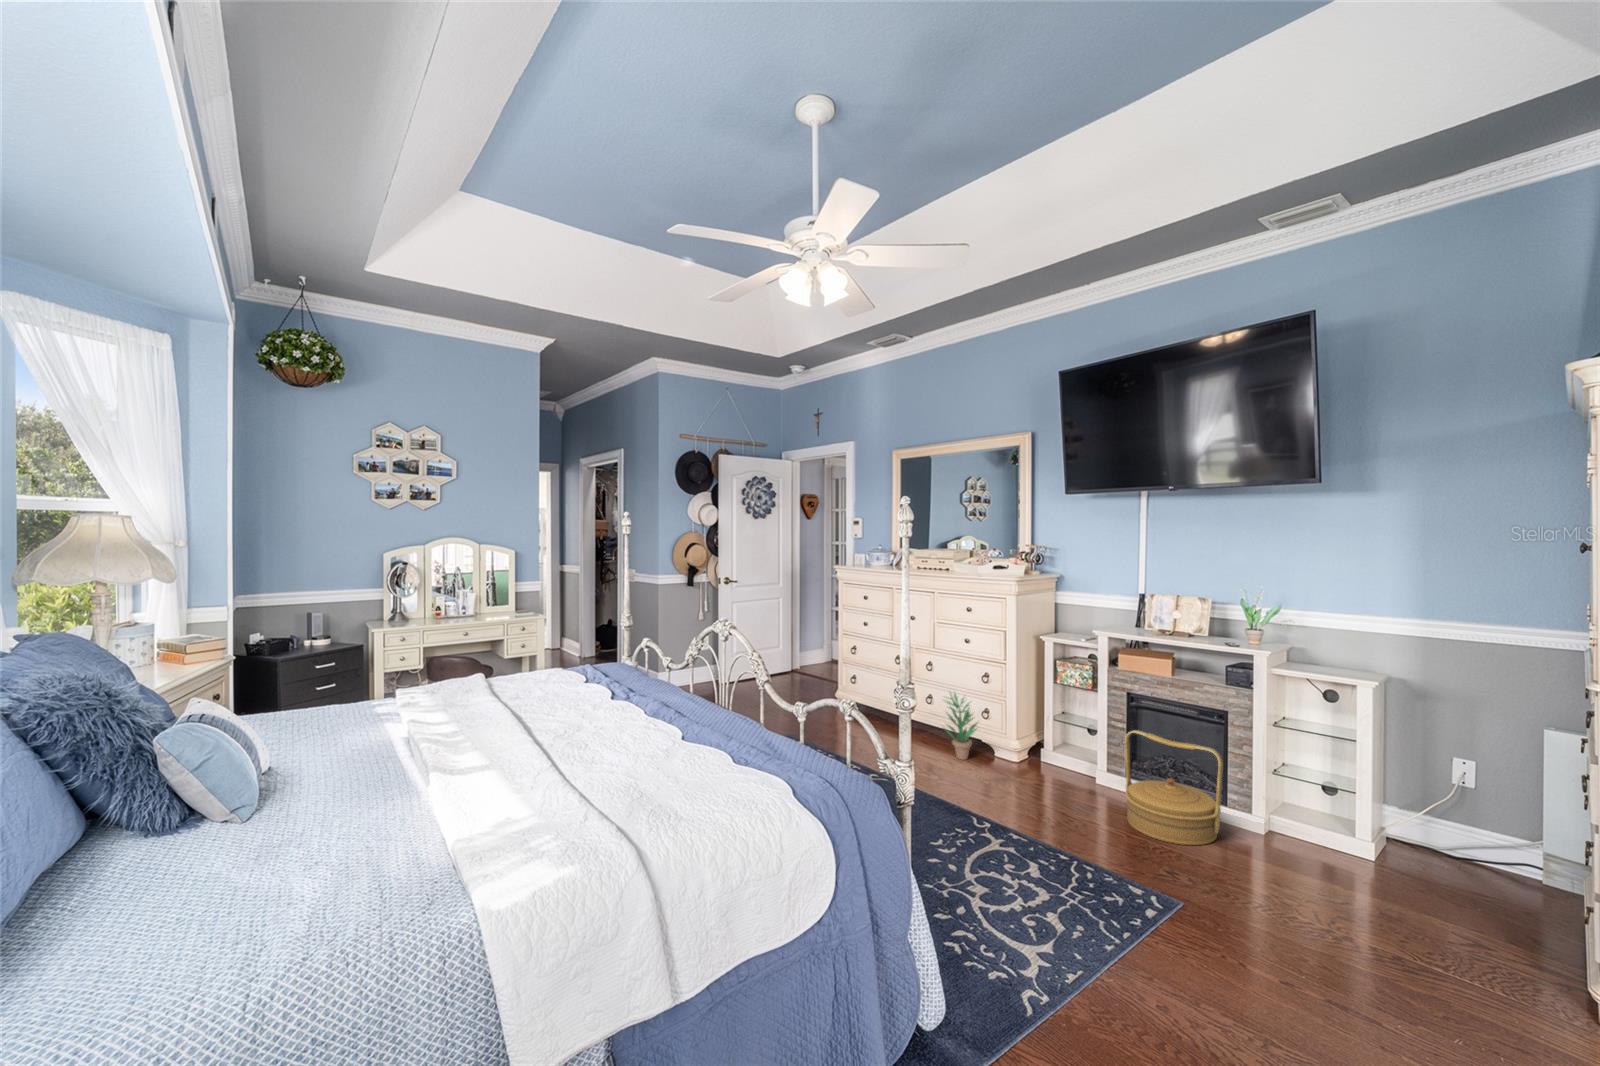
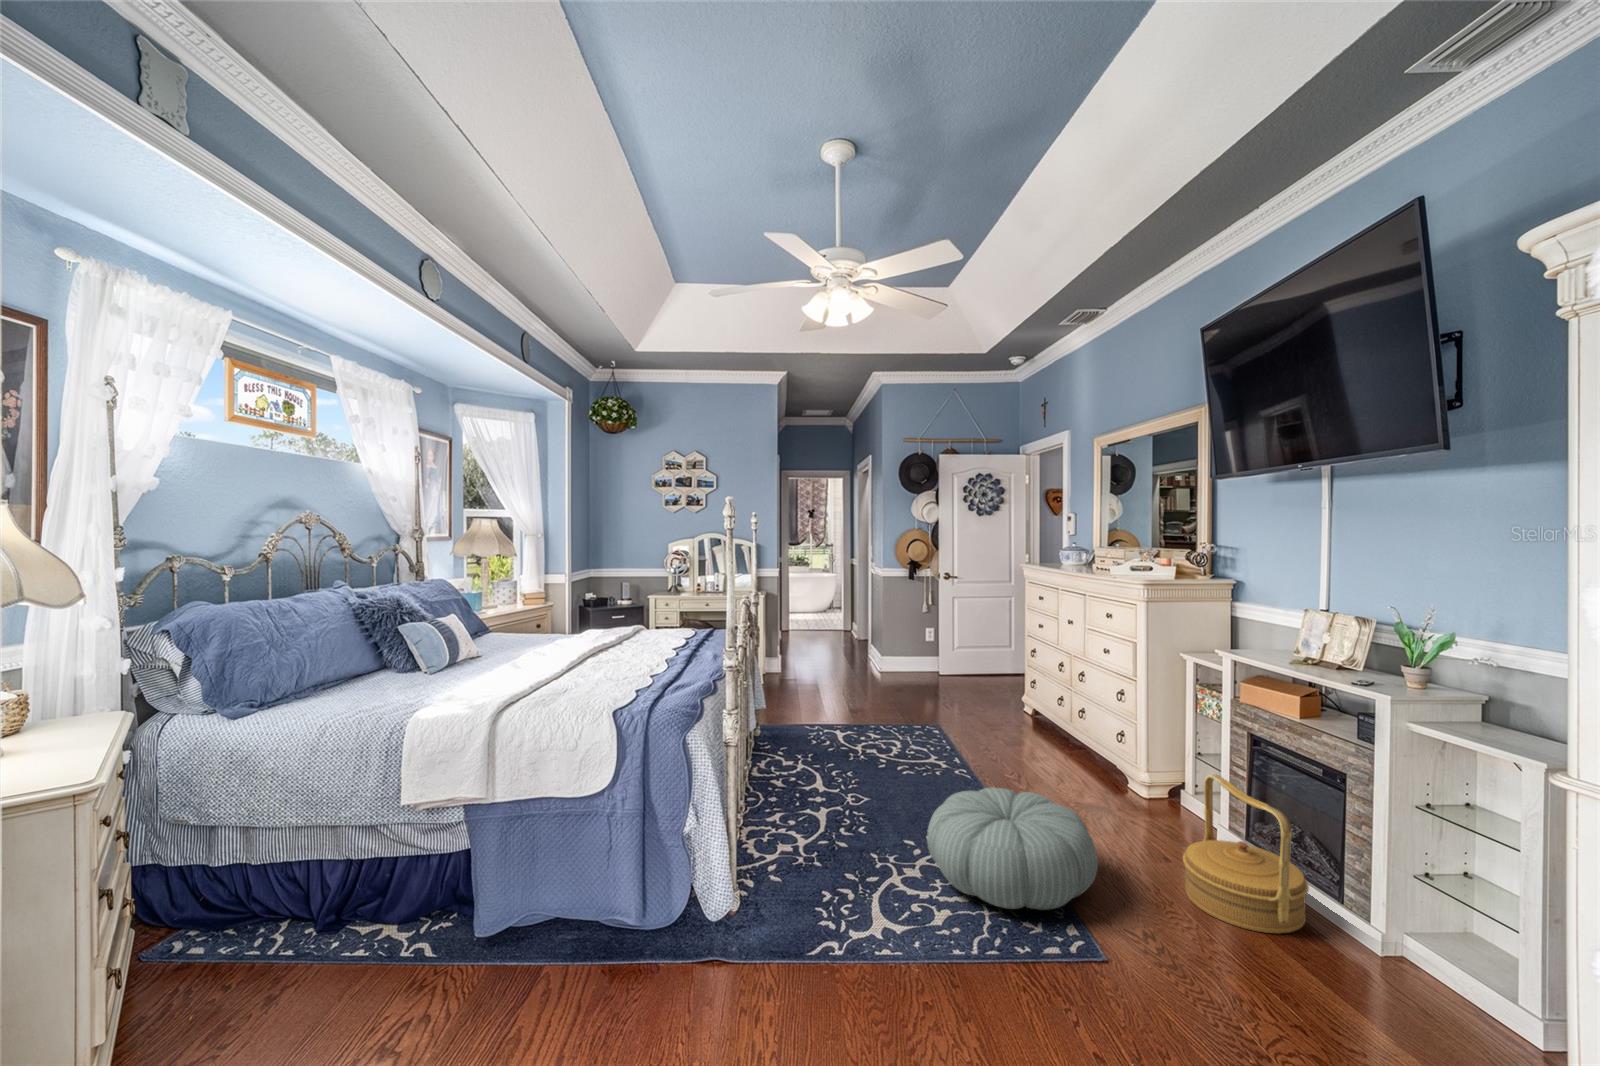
potted plant: present [944,693,977,760] -> none [1063,701,1111,782]
pouf: none [957,778,1121,892] -> present [927,787,1098,910]

